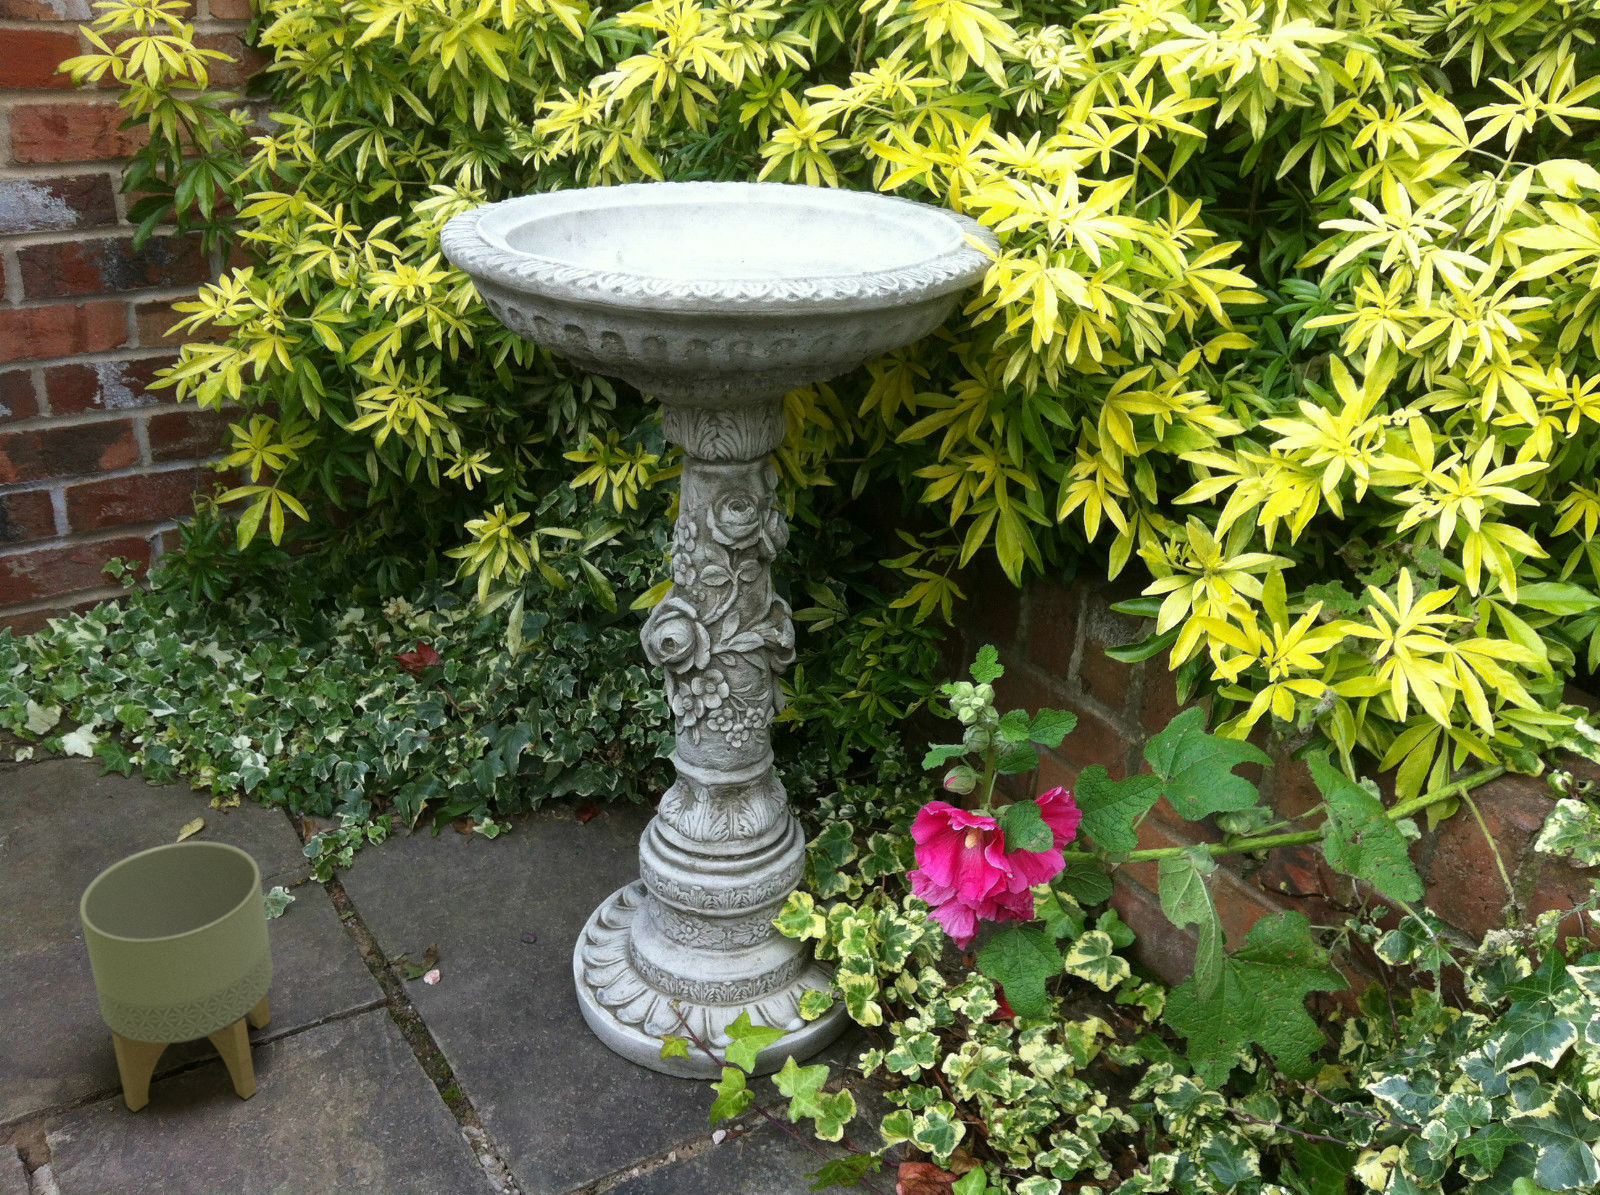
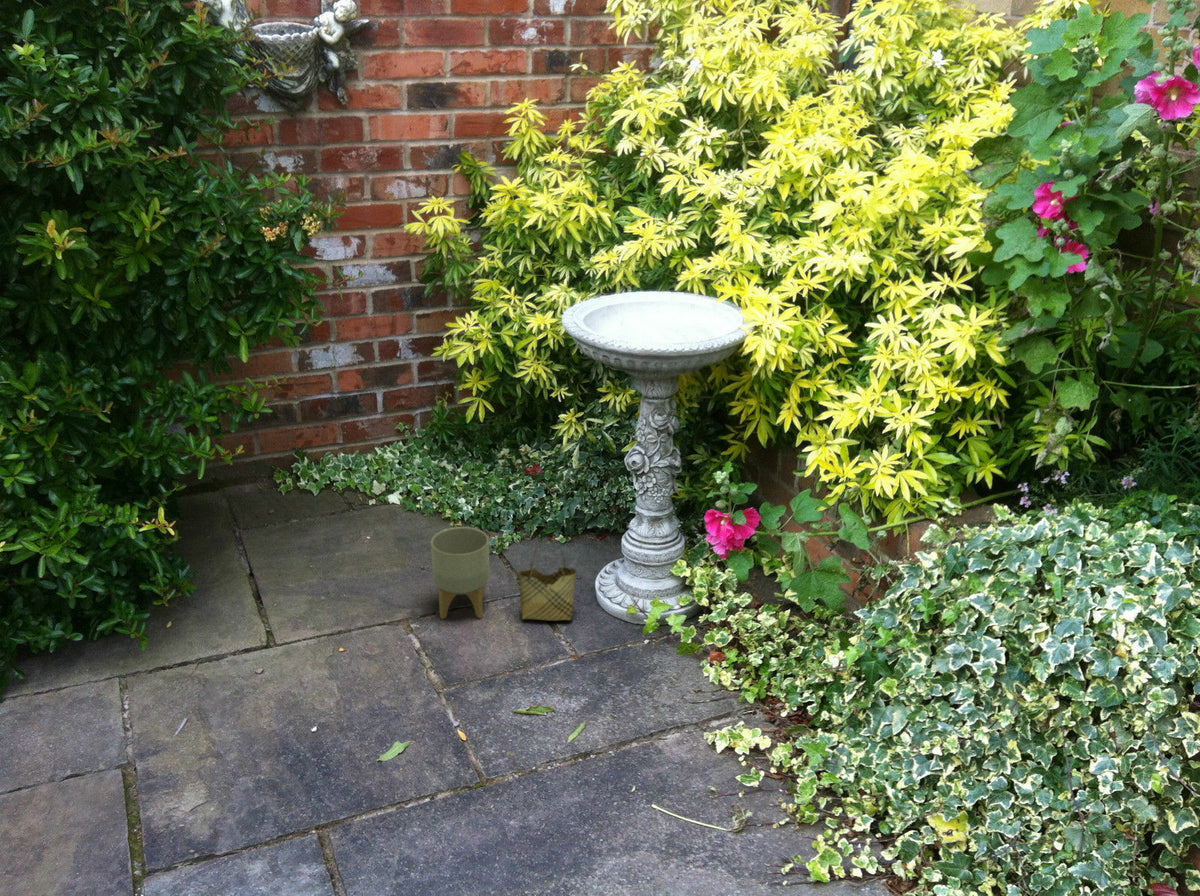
woven basket: none [348,867,519,1092] -> present [518,540,577,620]

